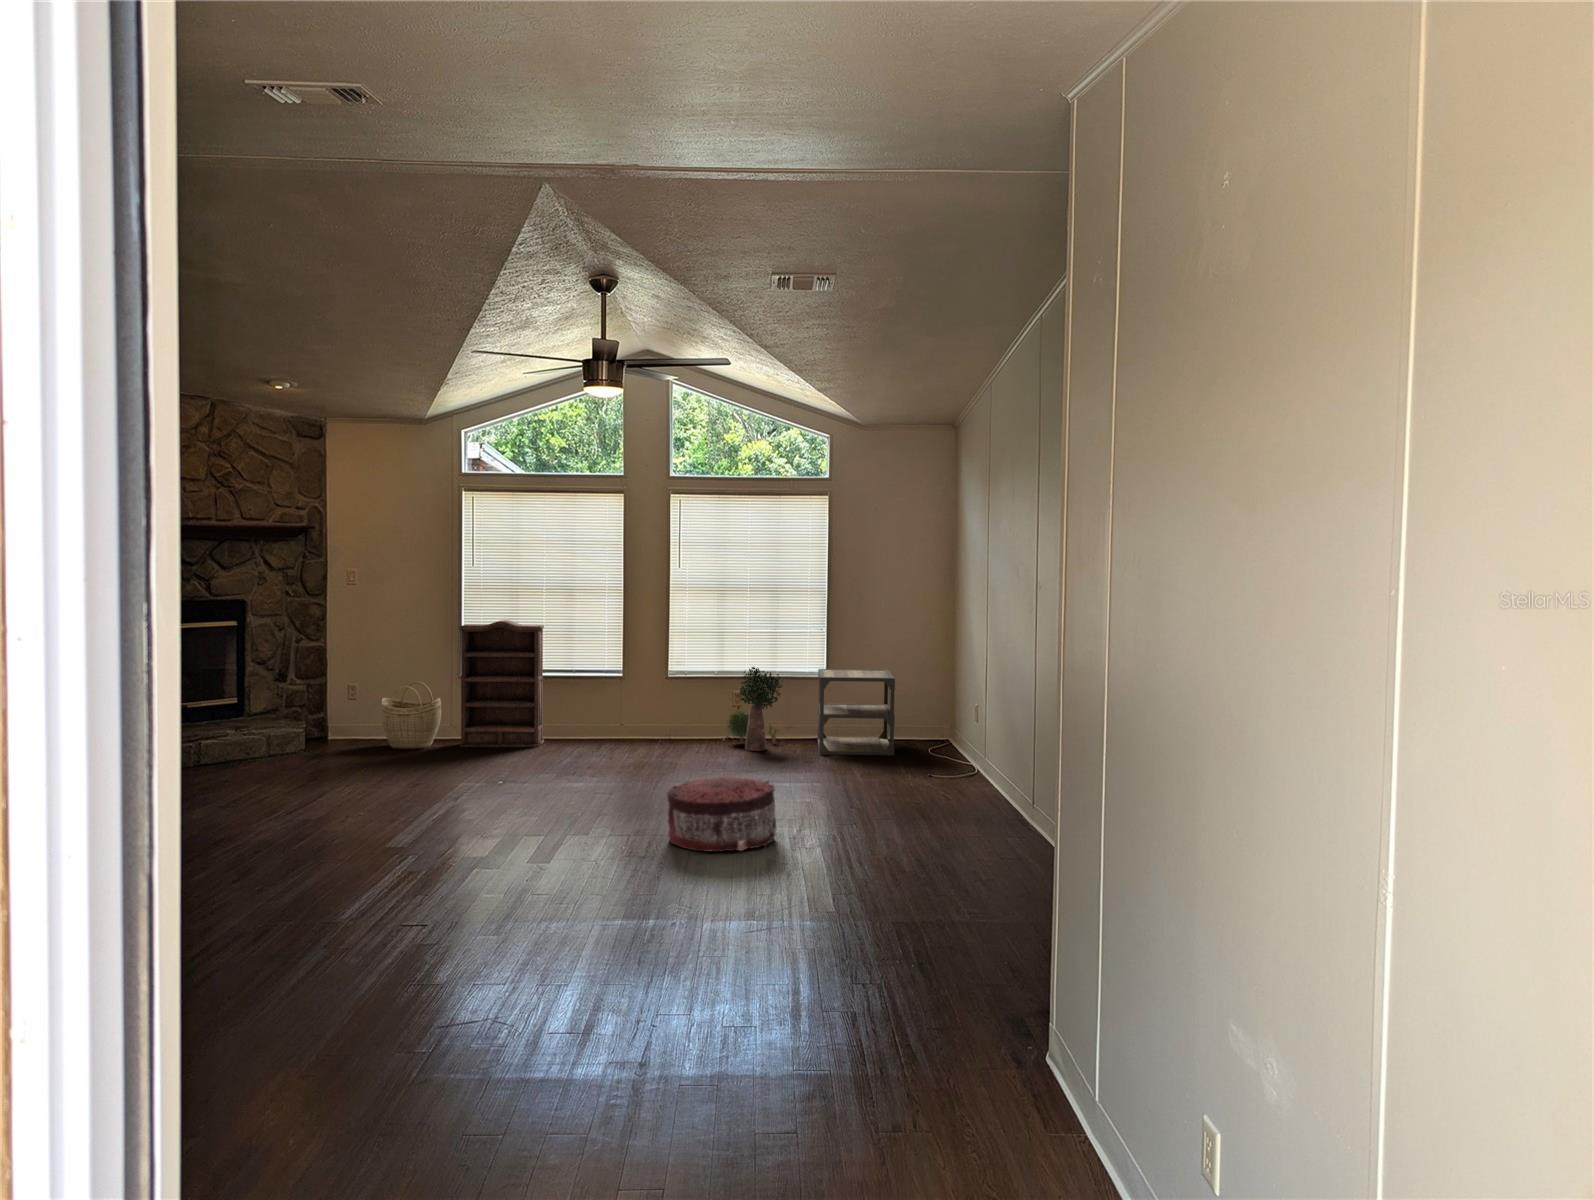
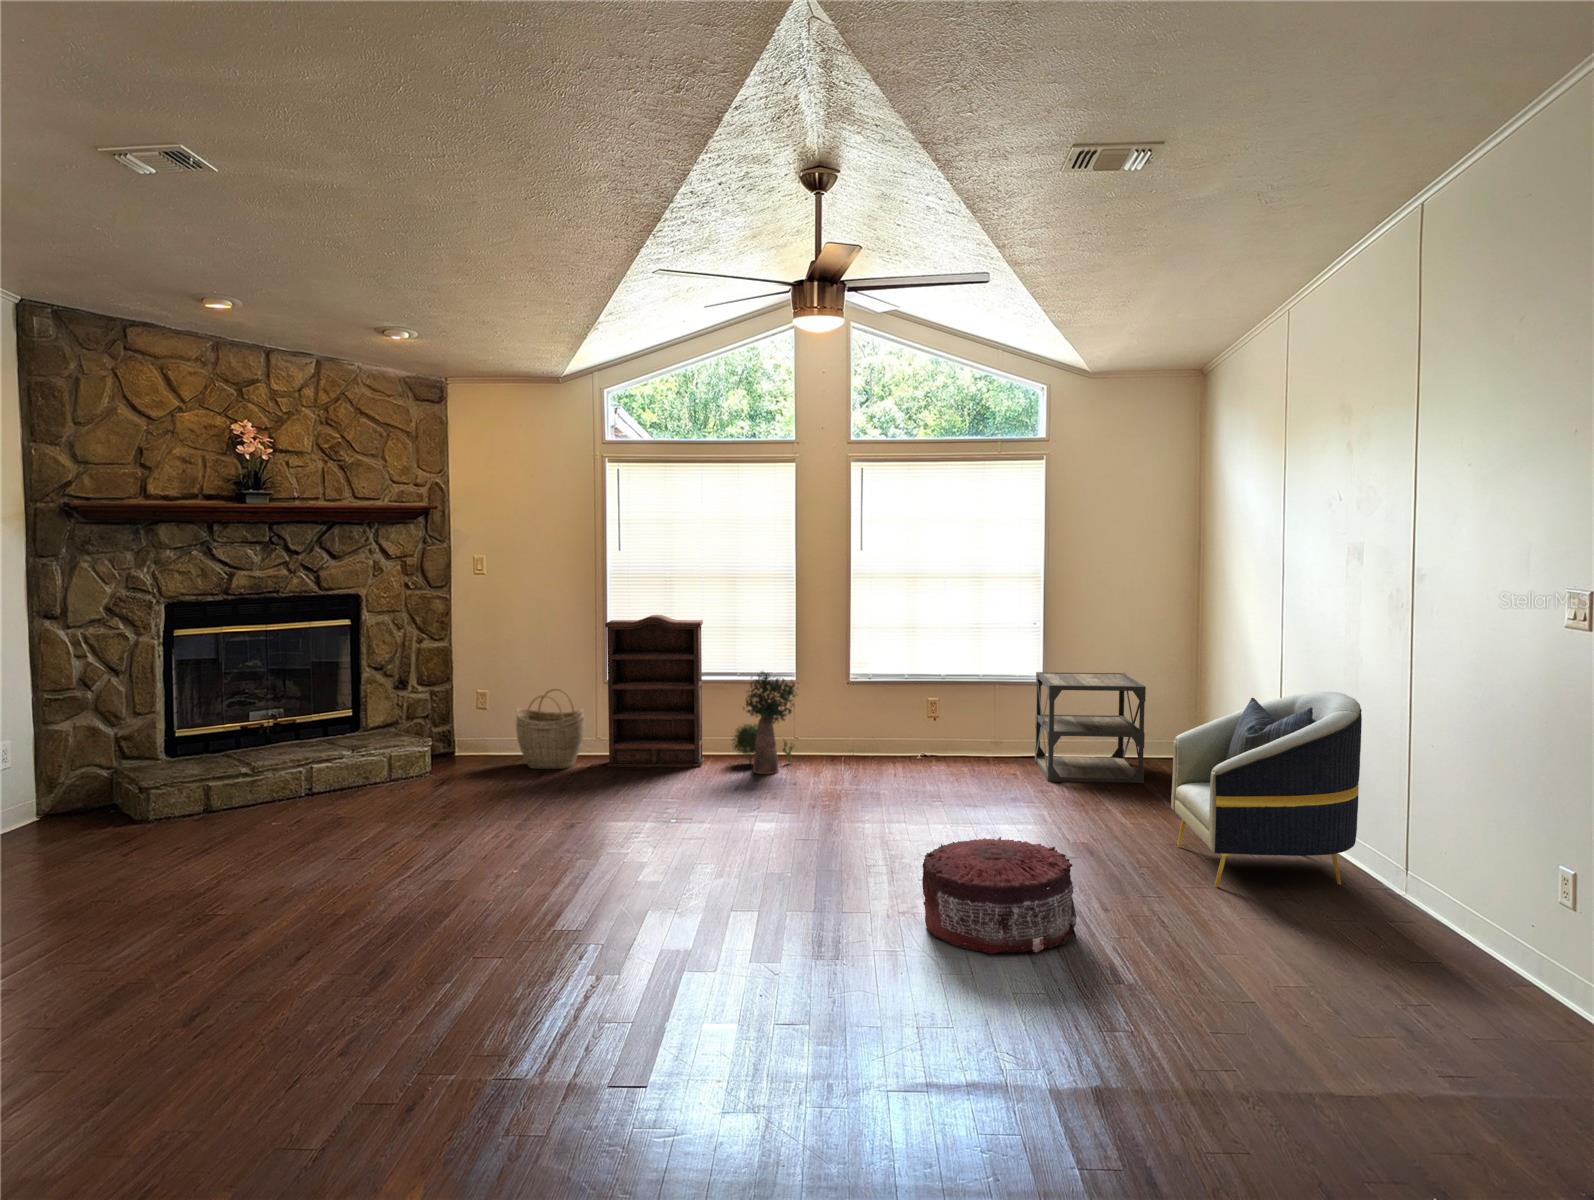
potted plant: present [727,667,783,751] -> present [732,672,795,774]
armchair: none [886,673,1007,816] -> present [1171,691,1362,888]

